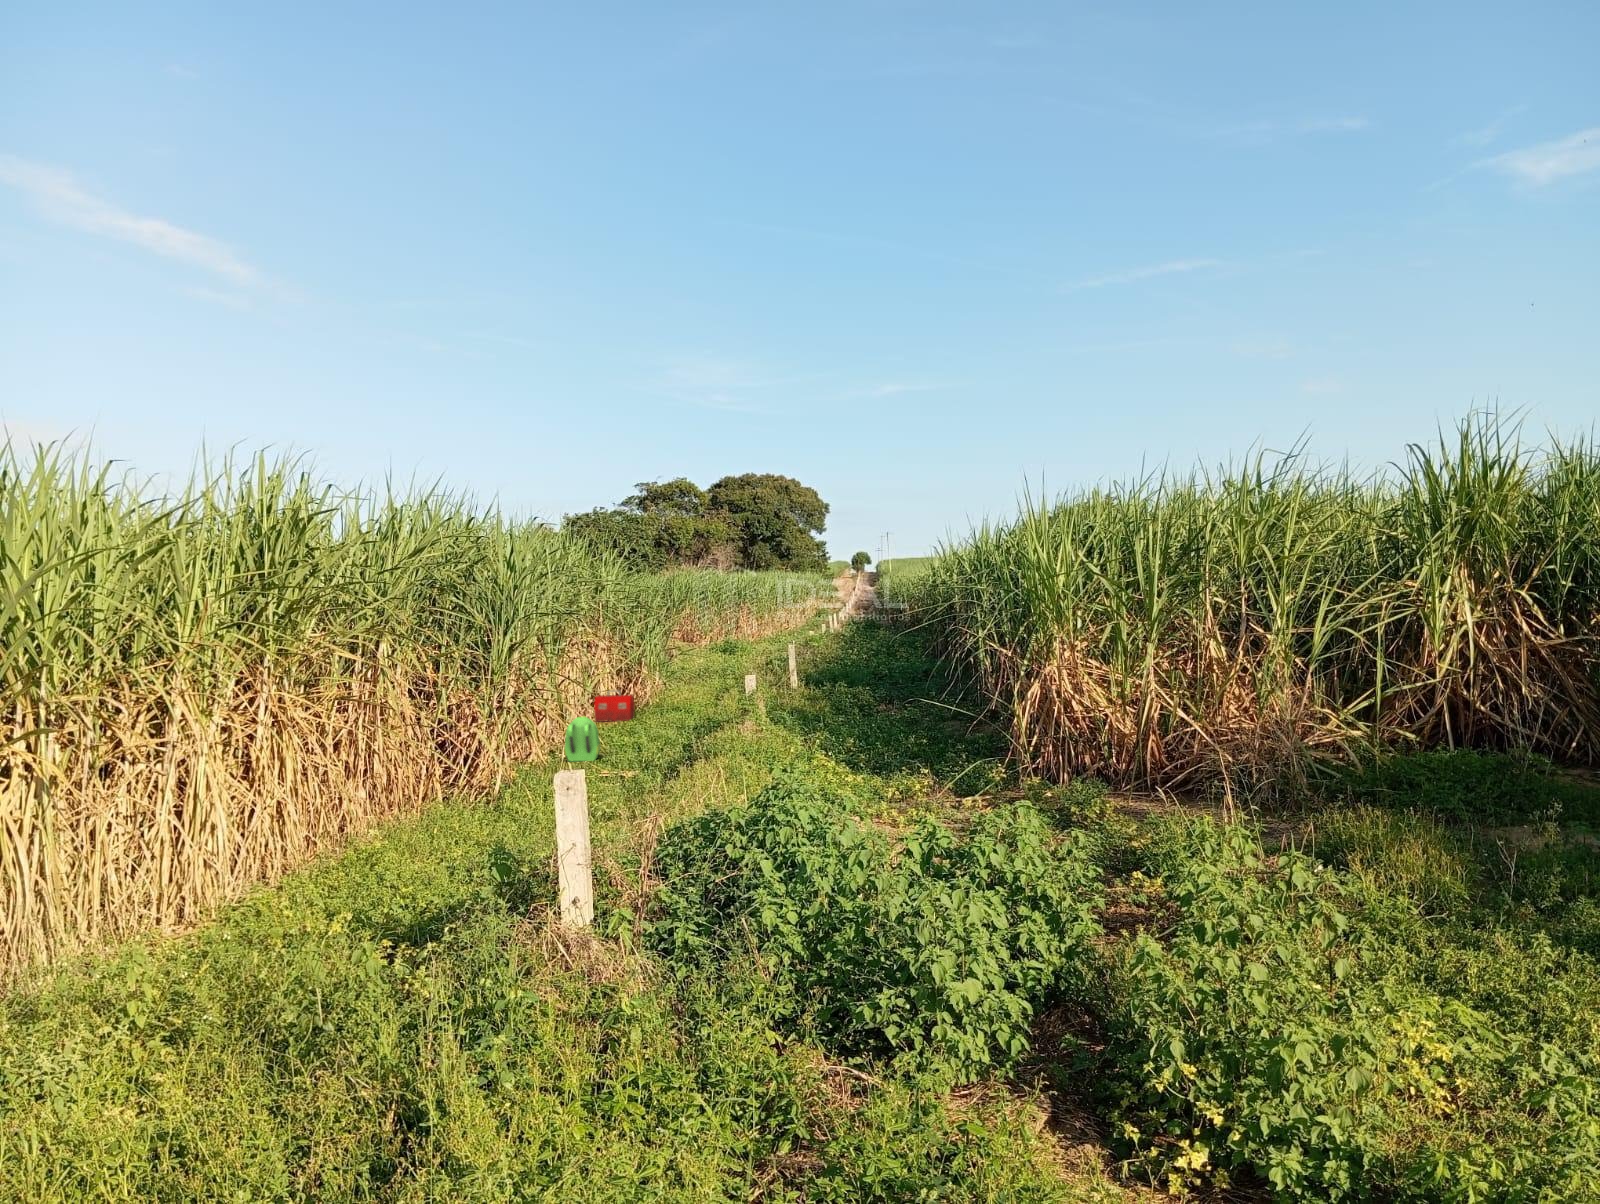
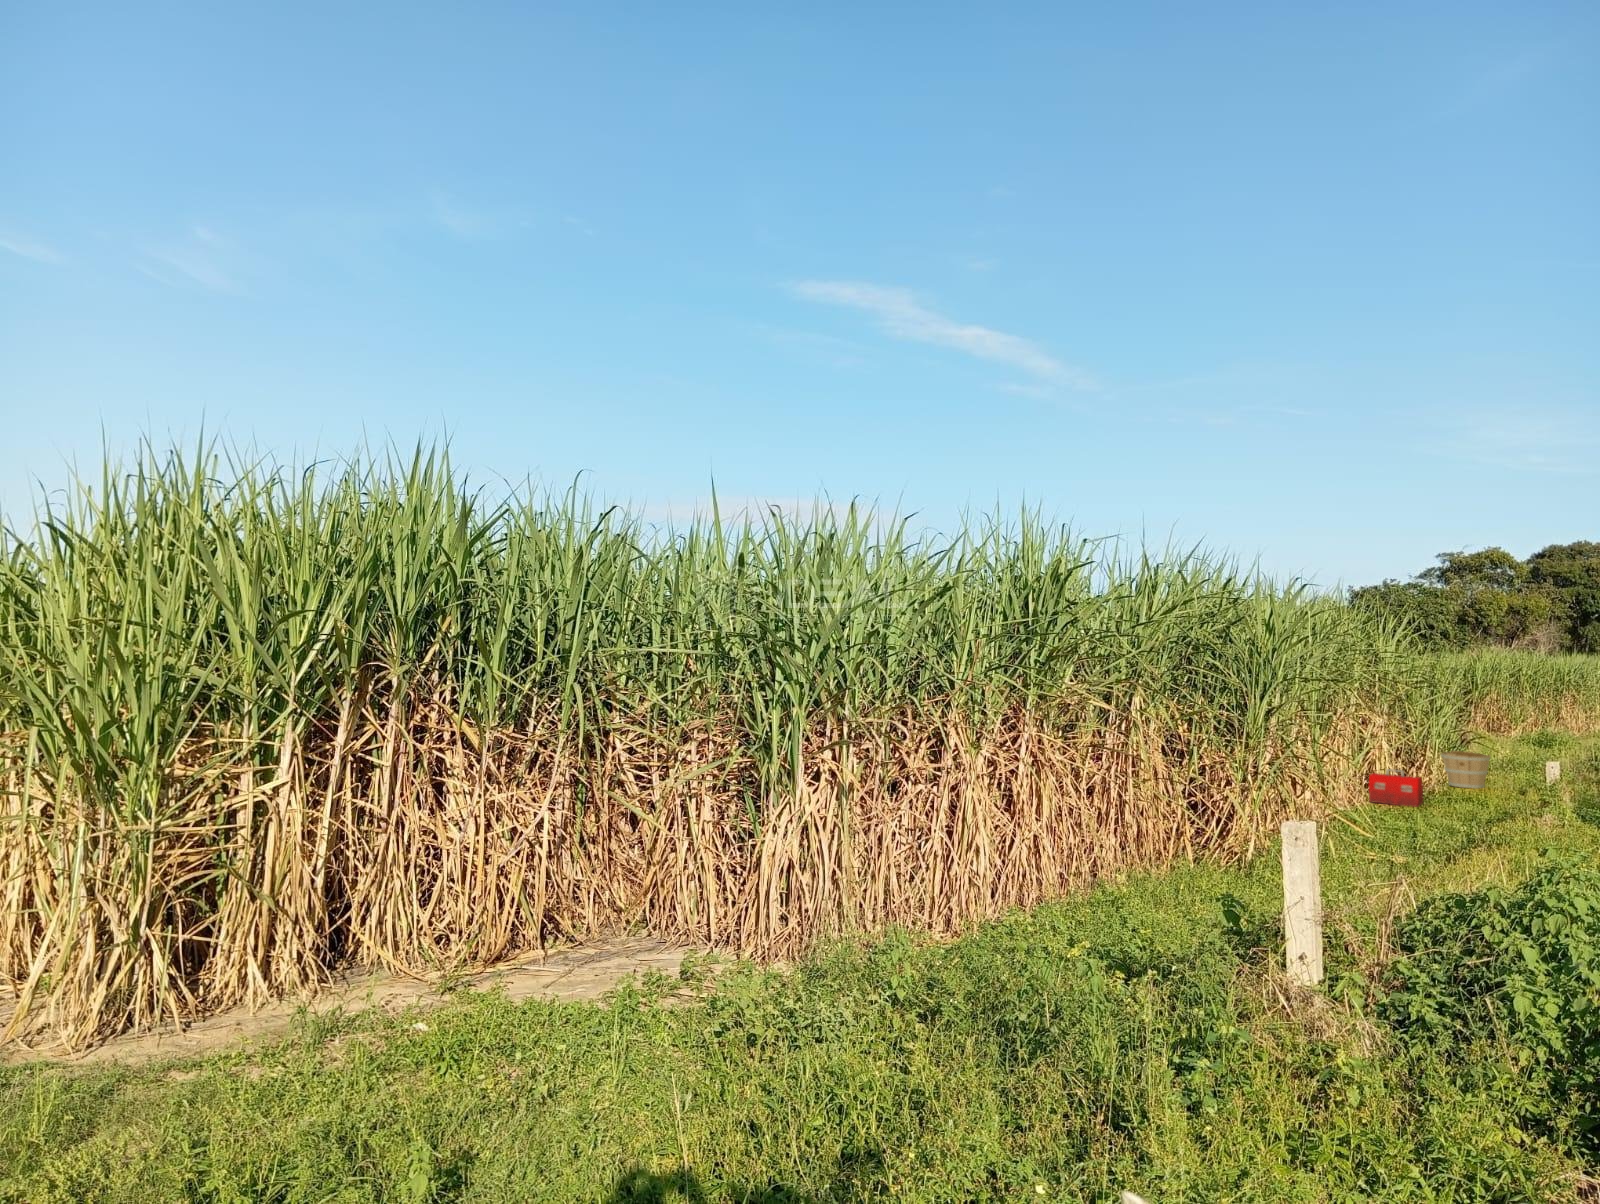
wooden bucket: none [650,668,684,700] -> present [1441,751,1490,789]
backpack: present [564,716,601,762] -> none [1336,796,1386,850]

